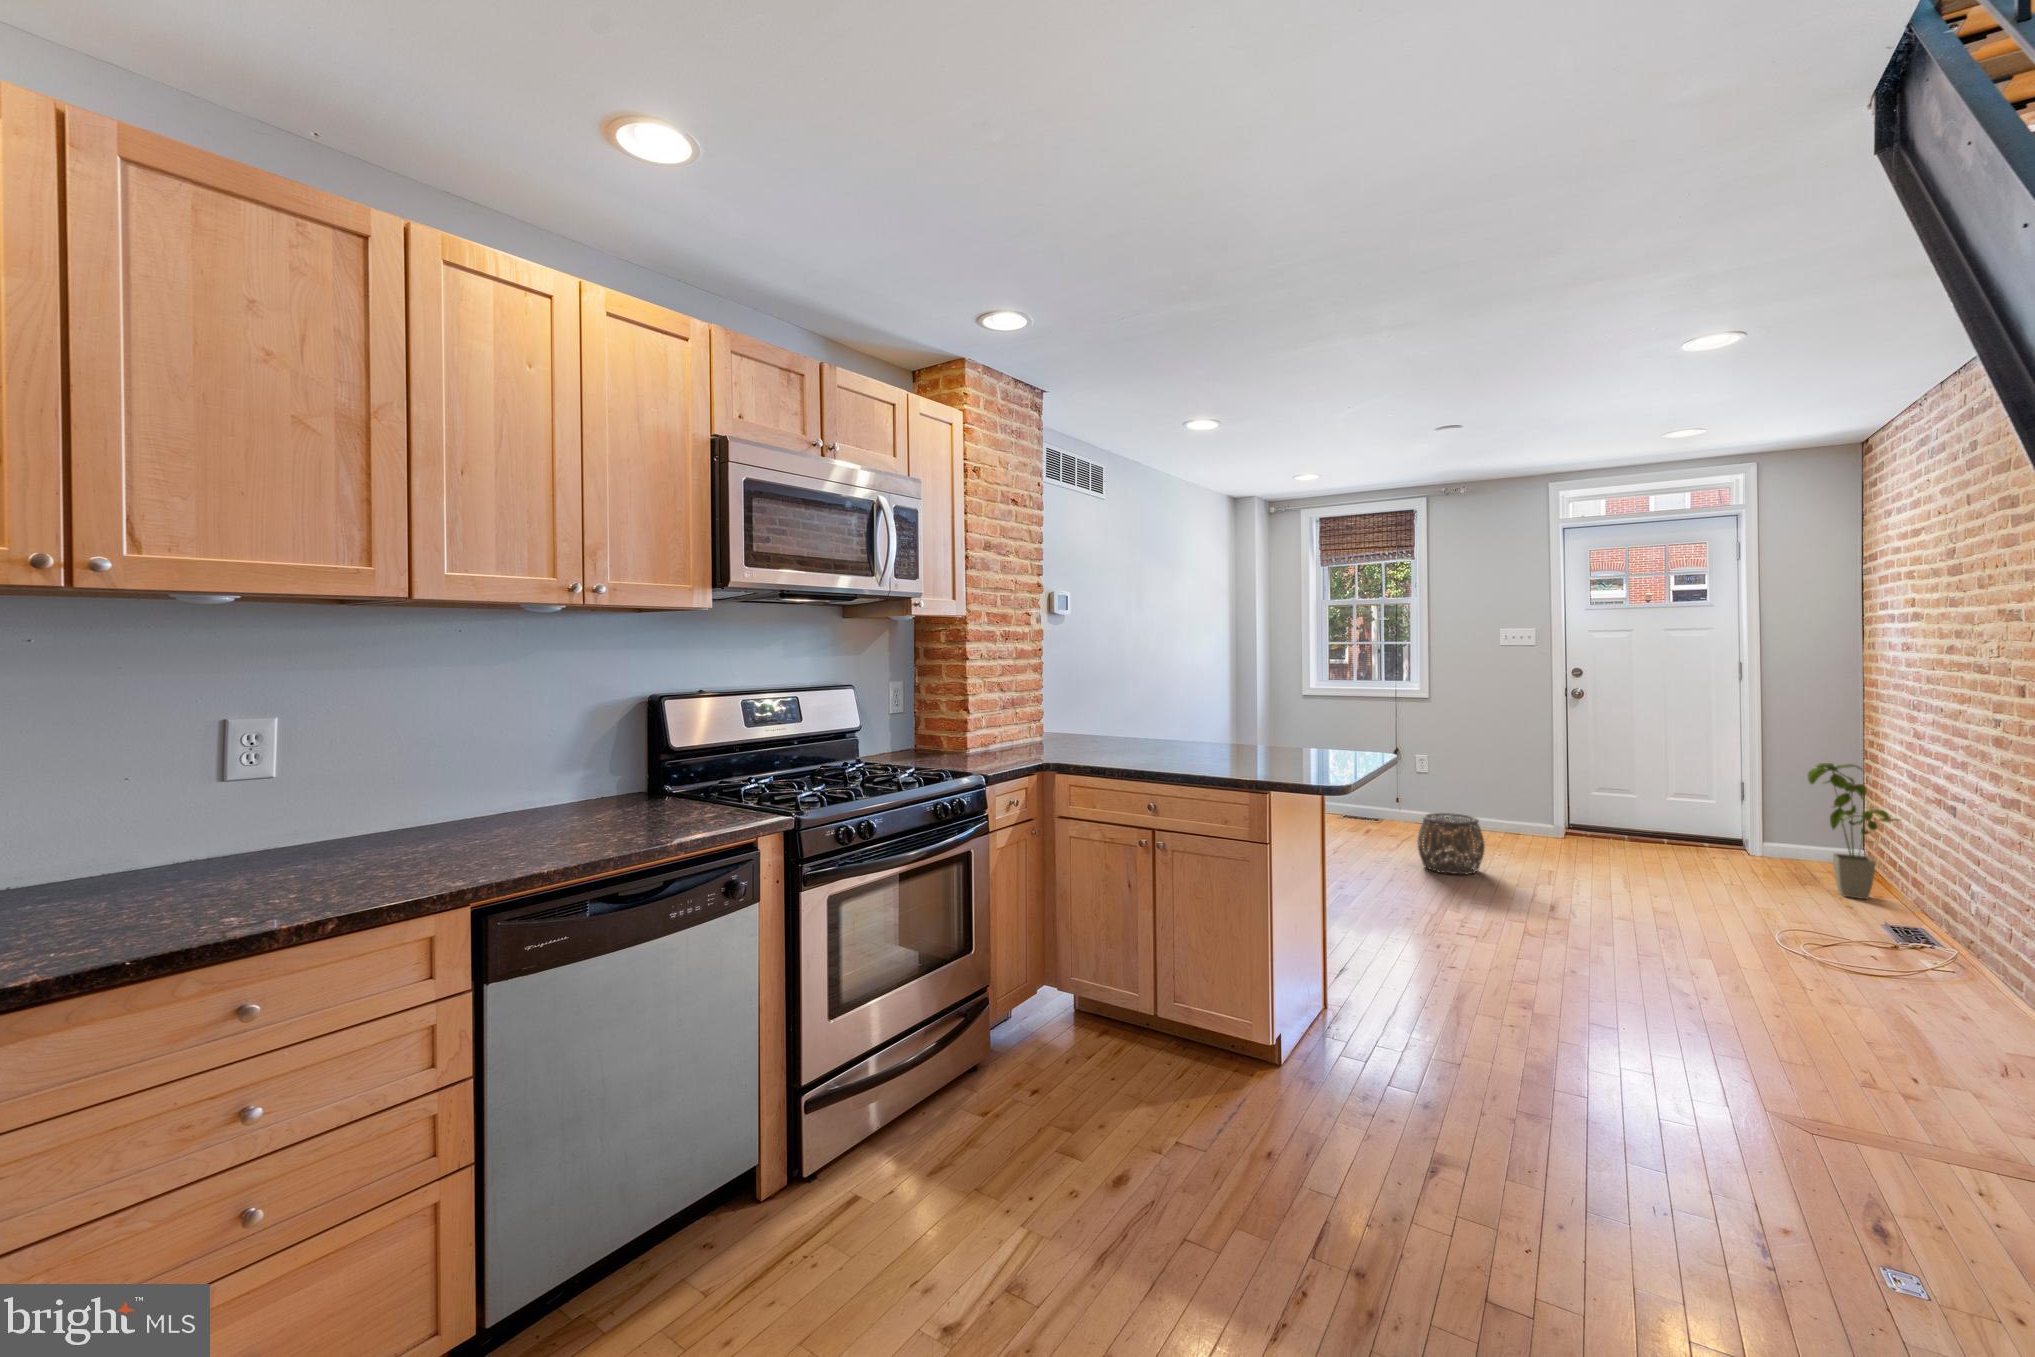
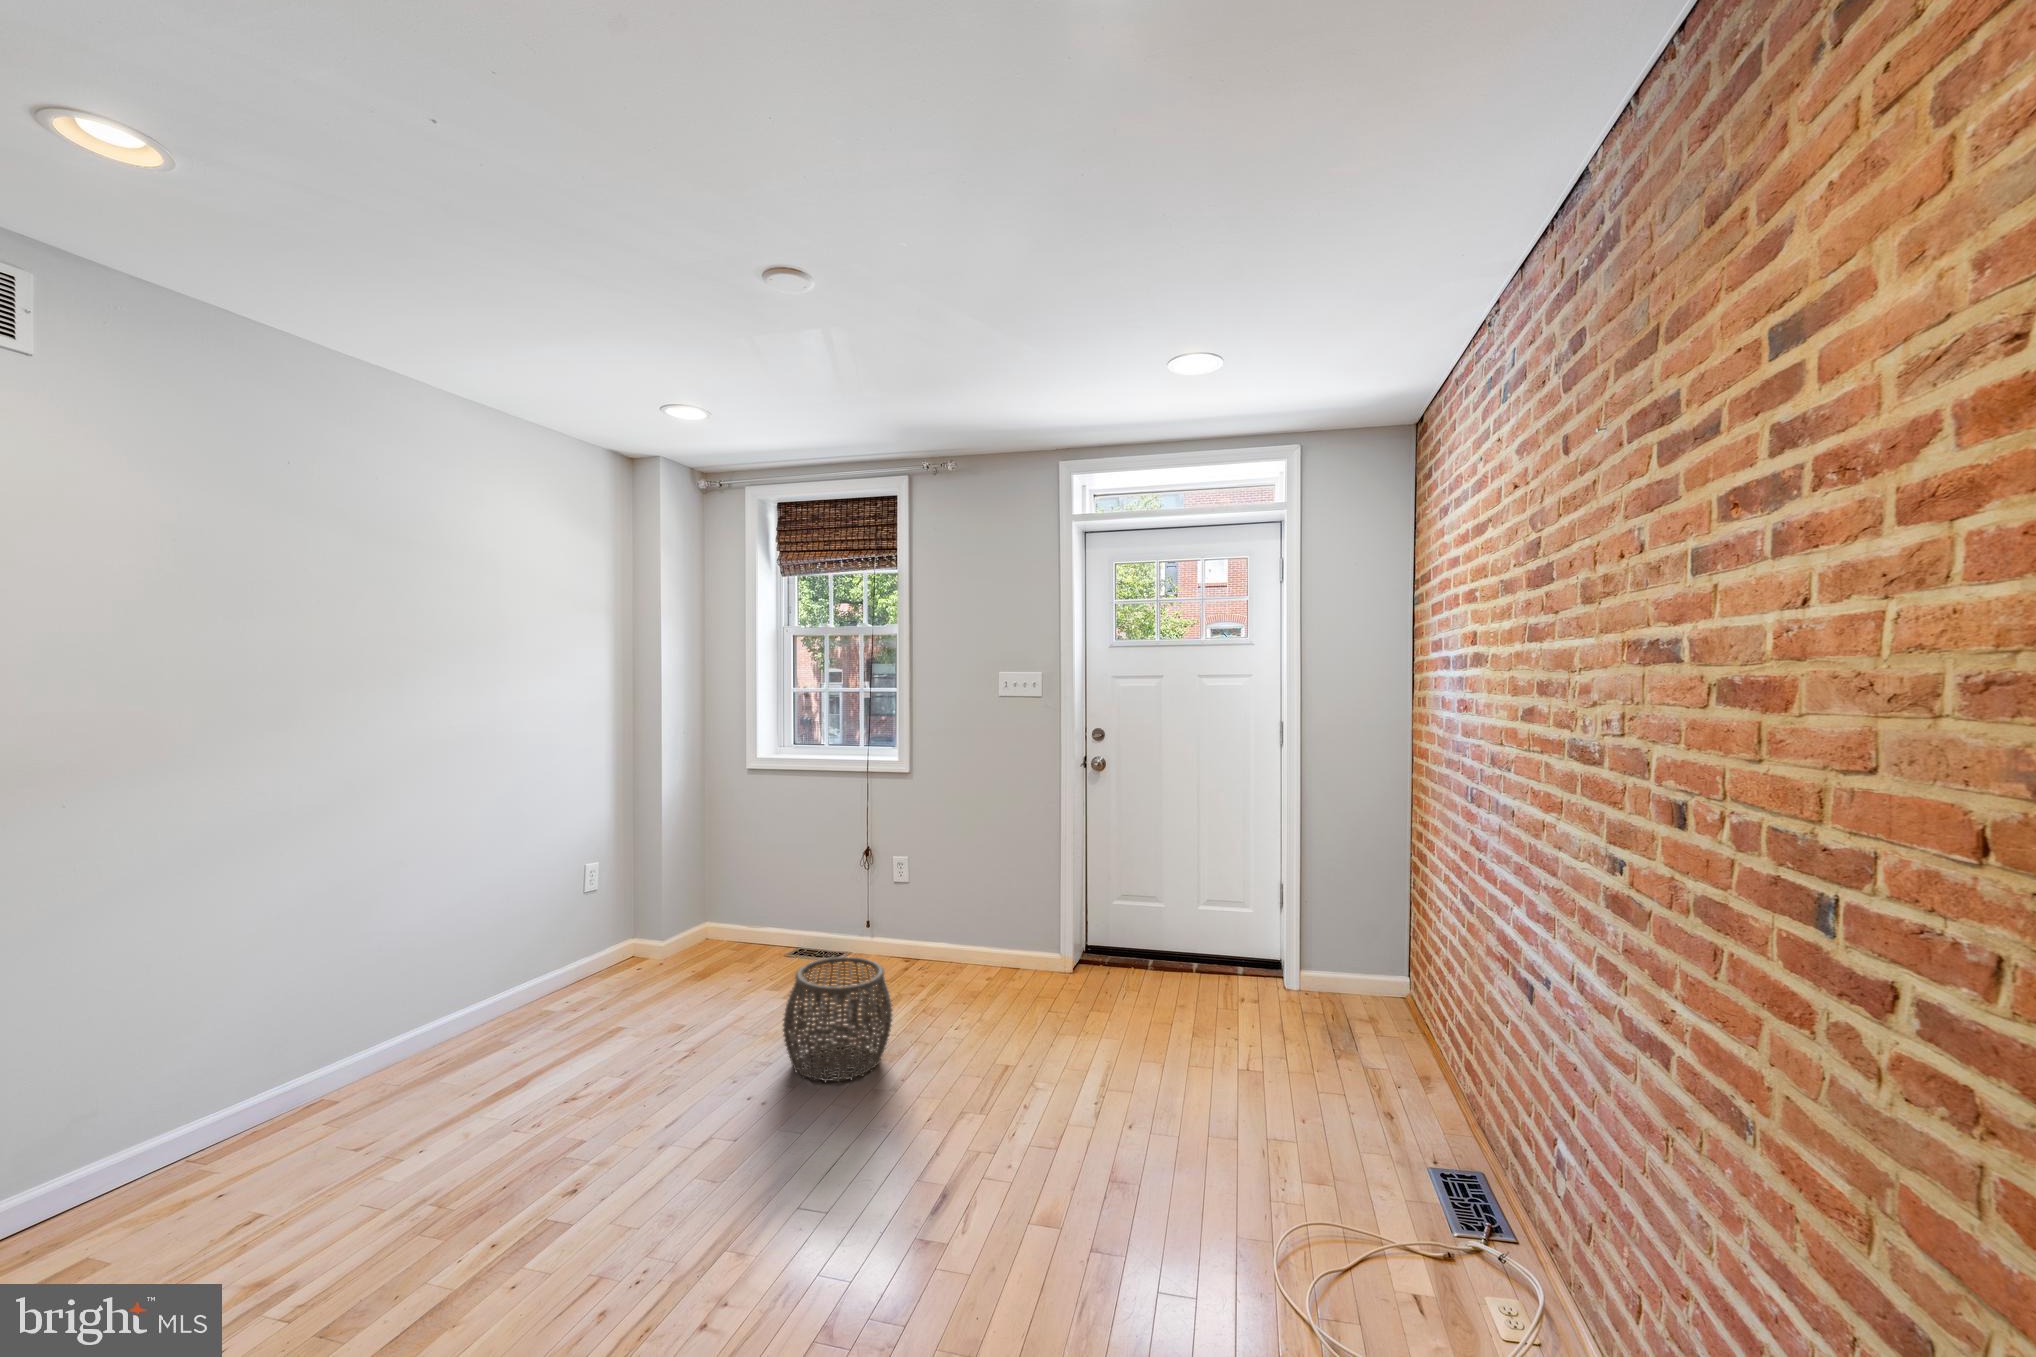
house plant: present [1808,763,1898,899] -> none [1339,877,1454,1094]

